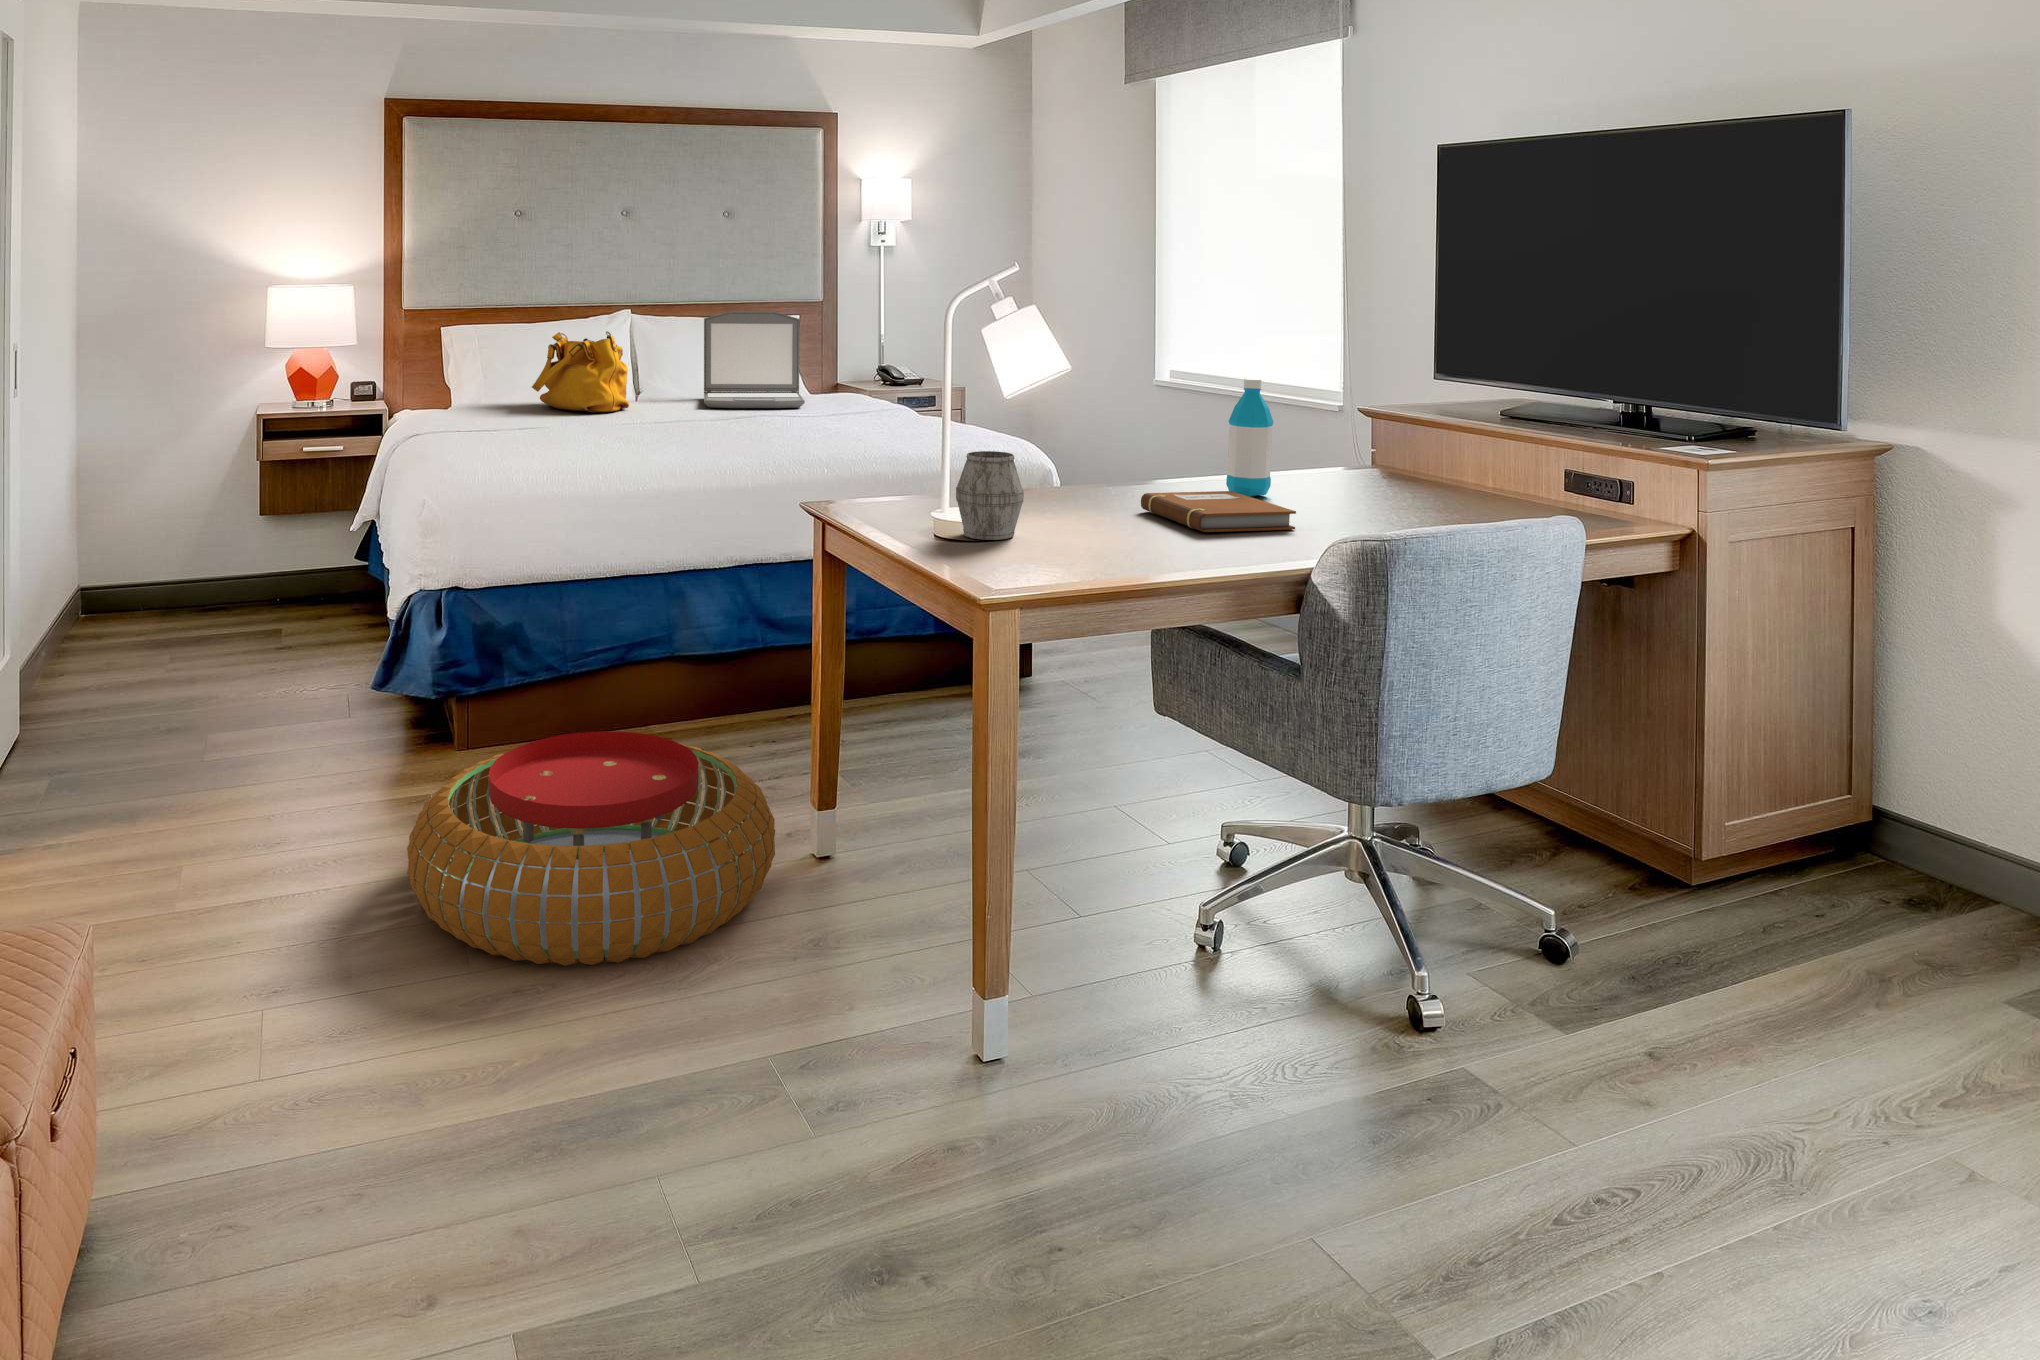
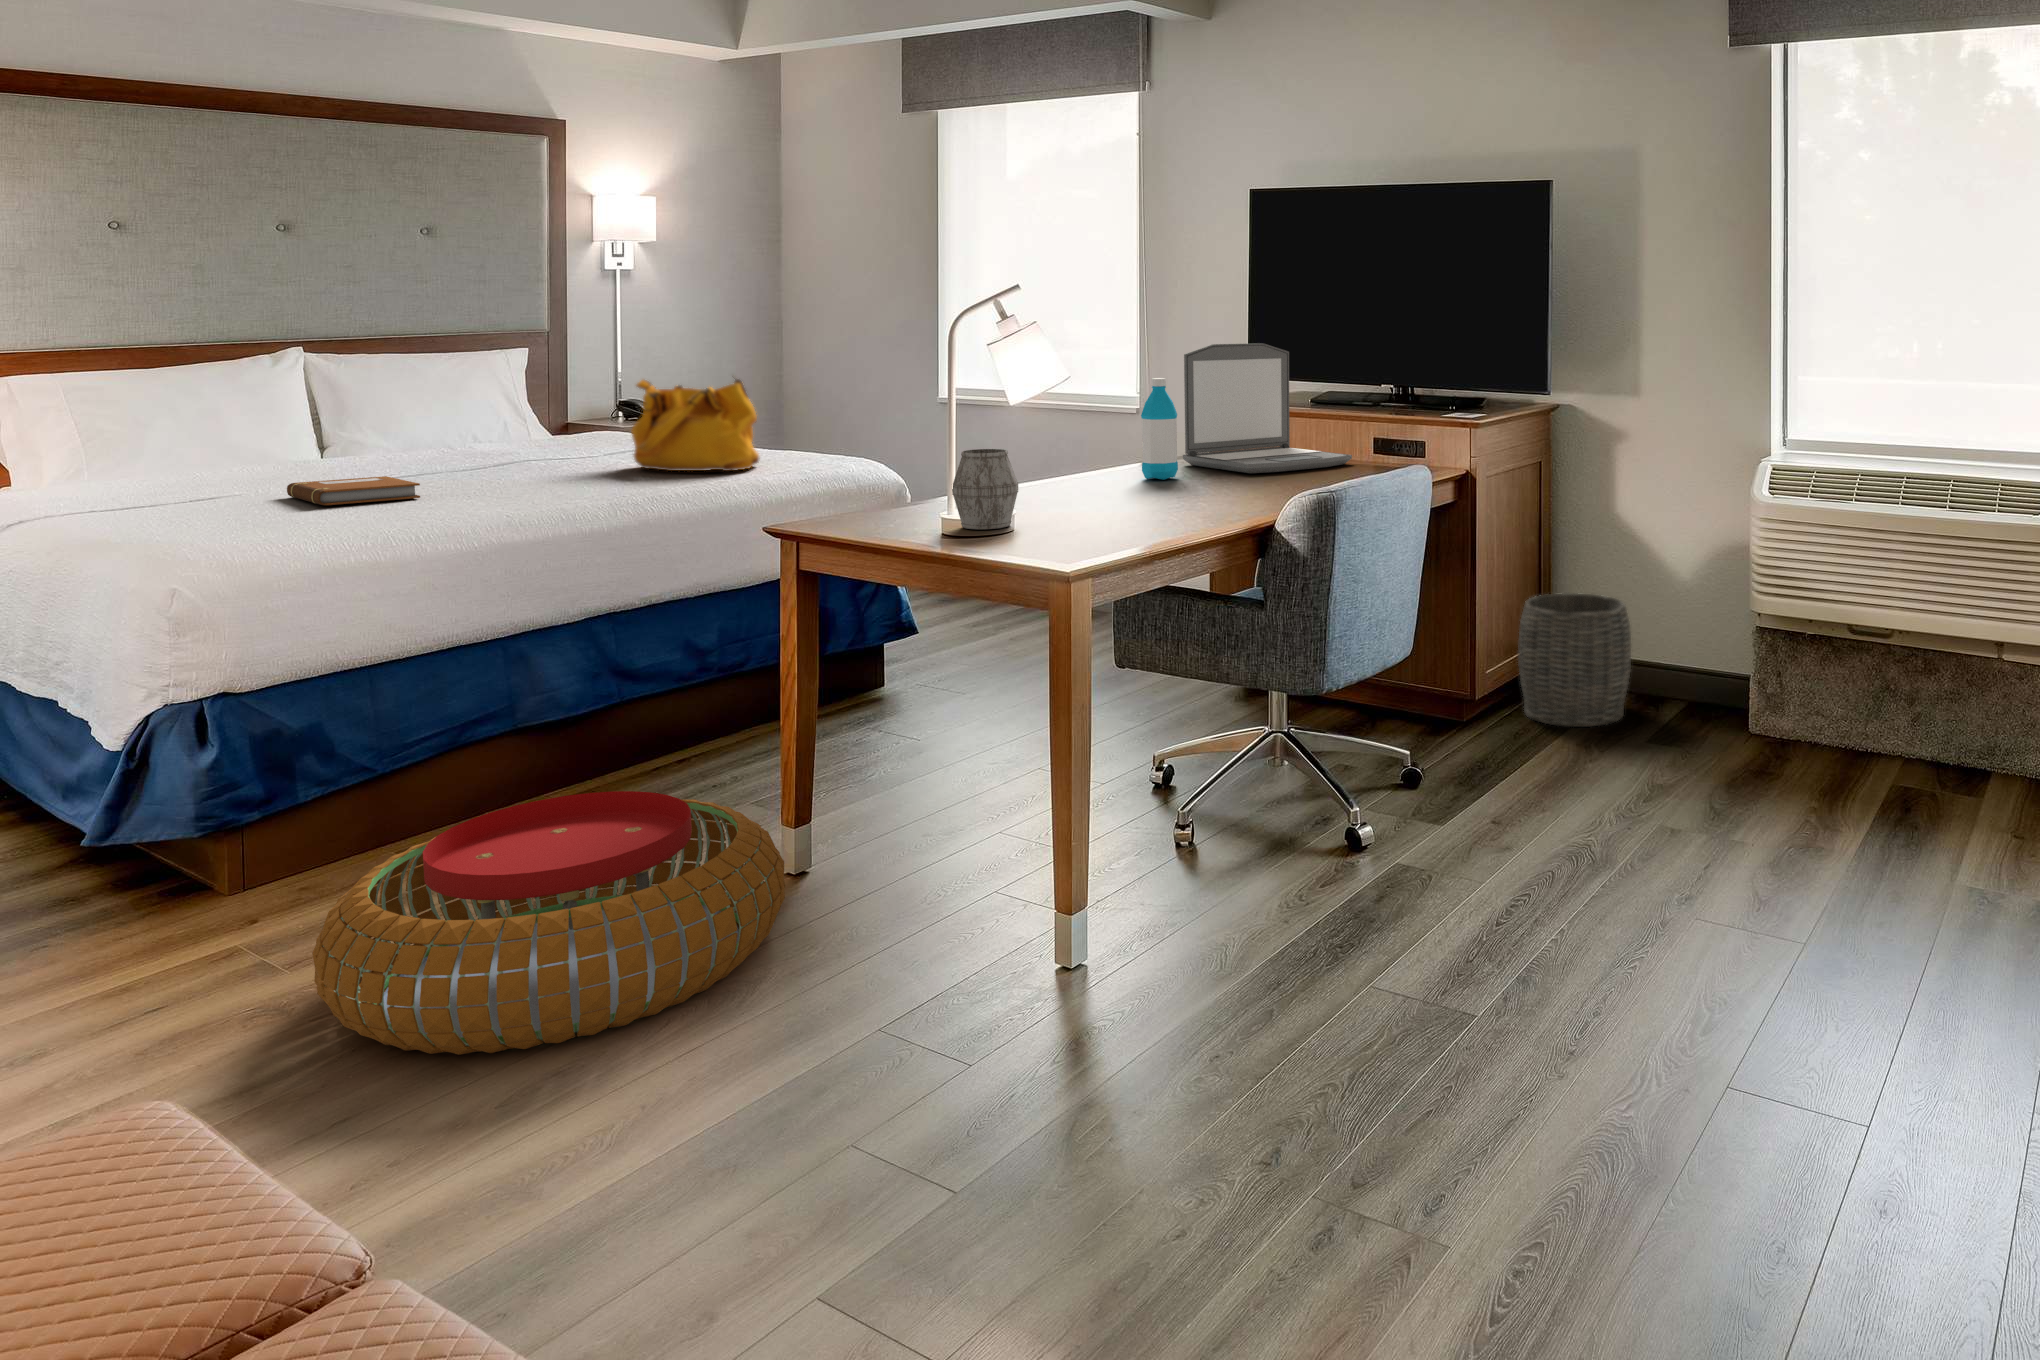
laptop: present [704,312,805,408] -> present [1183,343,1352,473]
handbag: present [532,331,629,412] -> present [631,379,759,471]
notebook: present [1141,491,1296,532] -> present [287,476,420,505]
woven basket: none [1762,711,1964,924] -> present [1518,593,1631,727]

